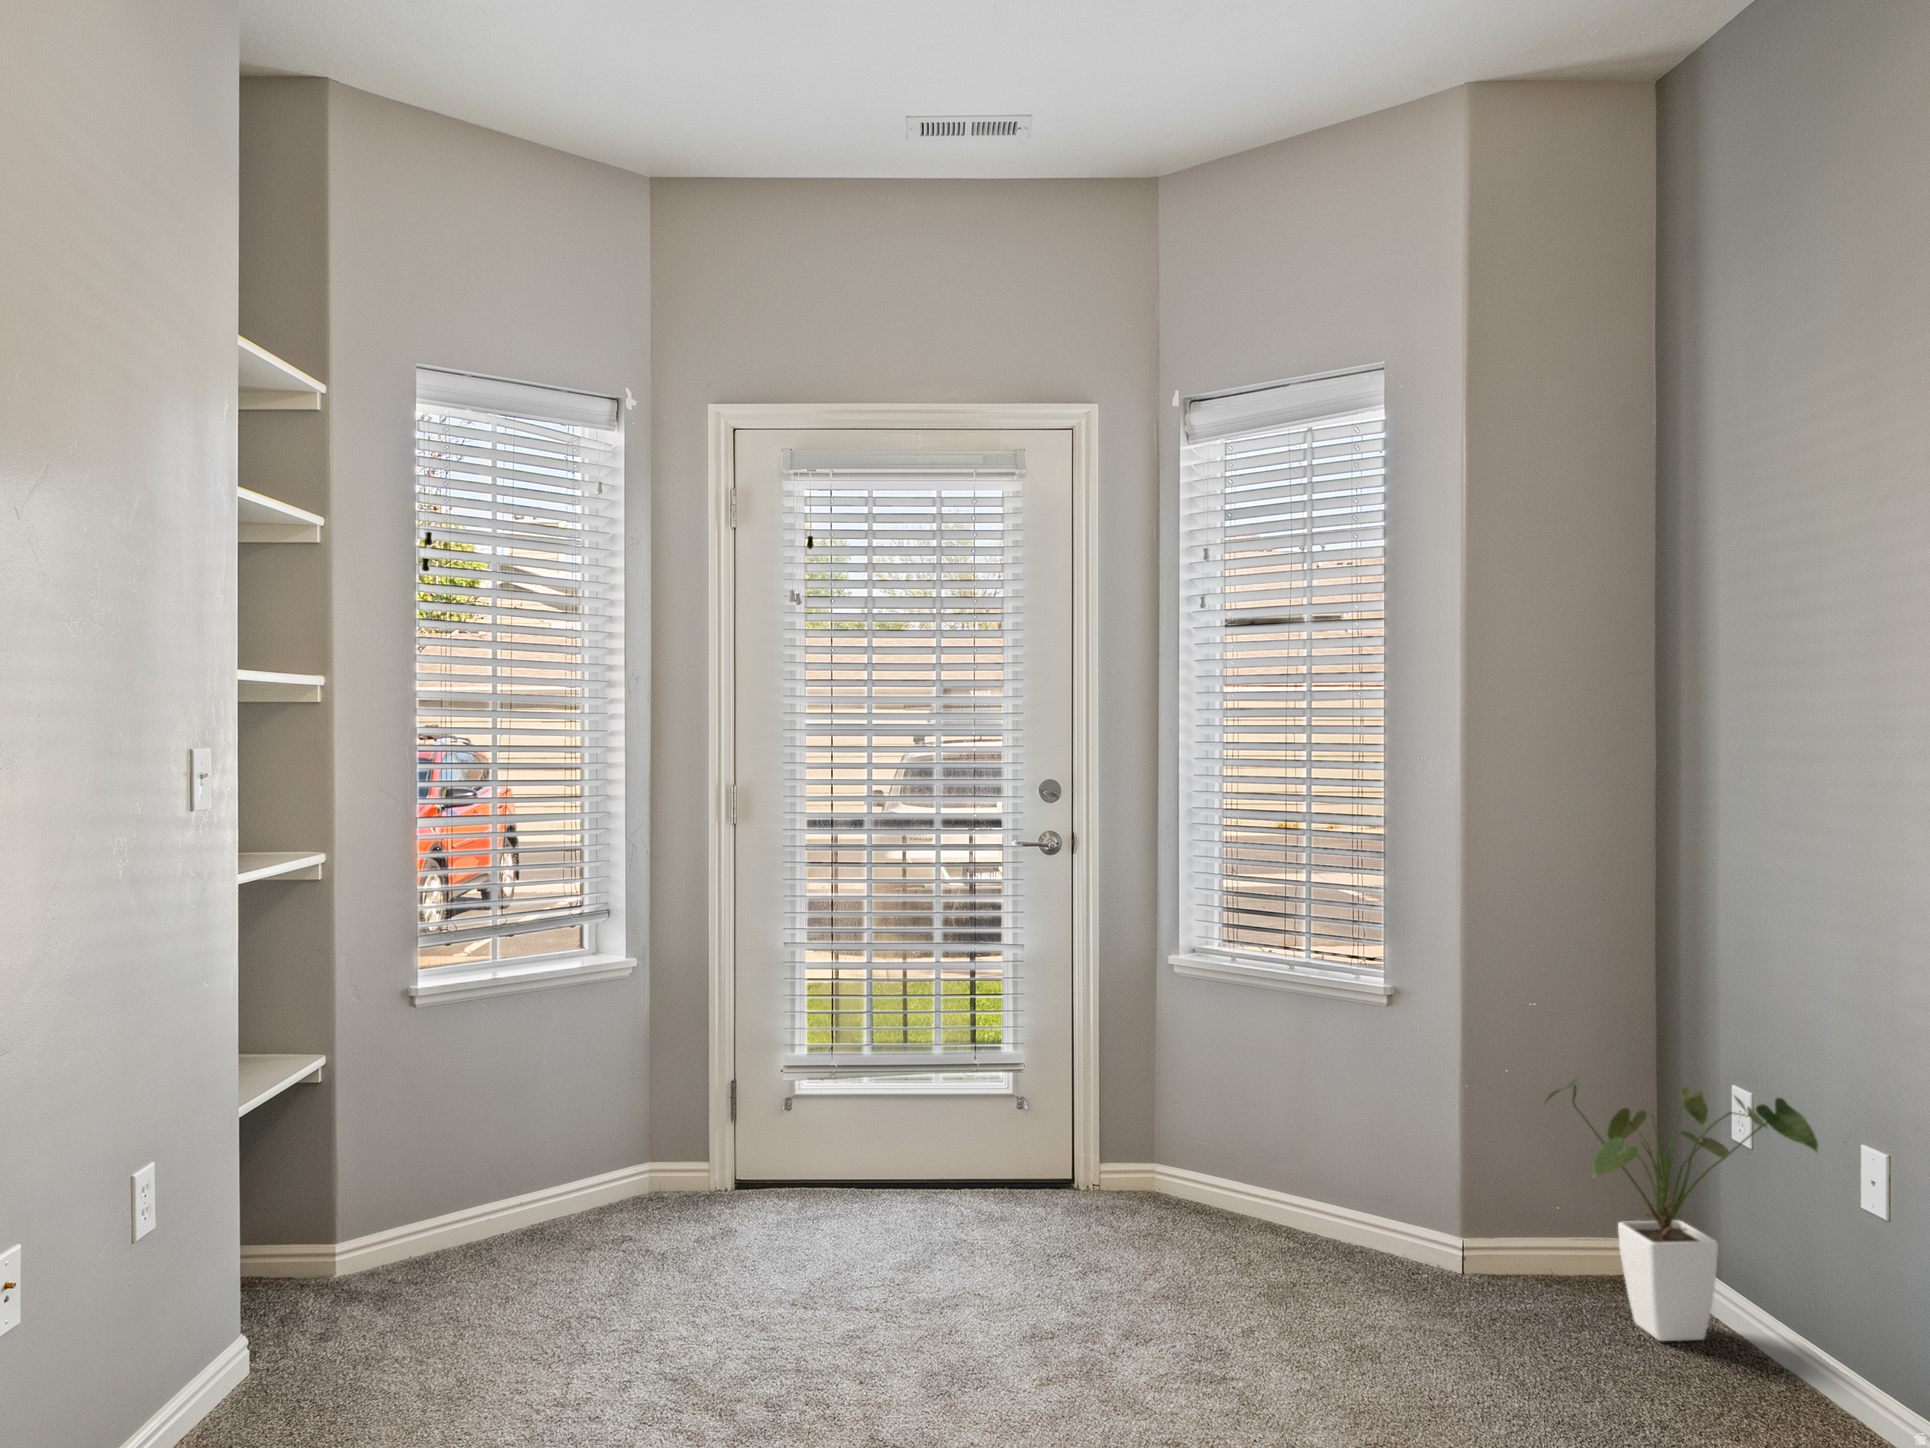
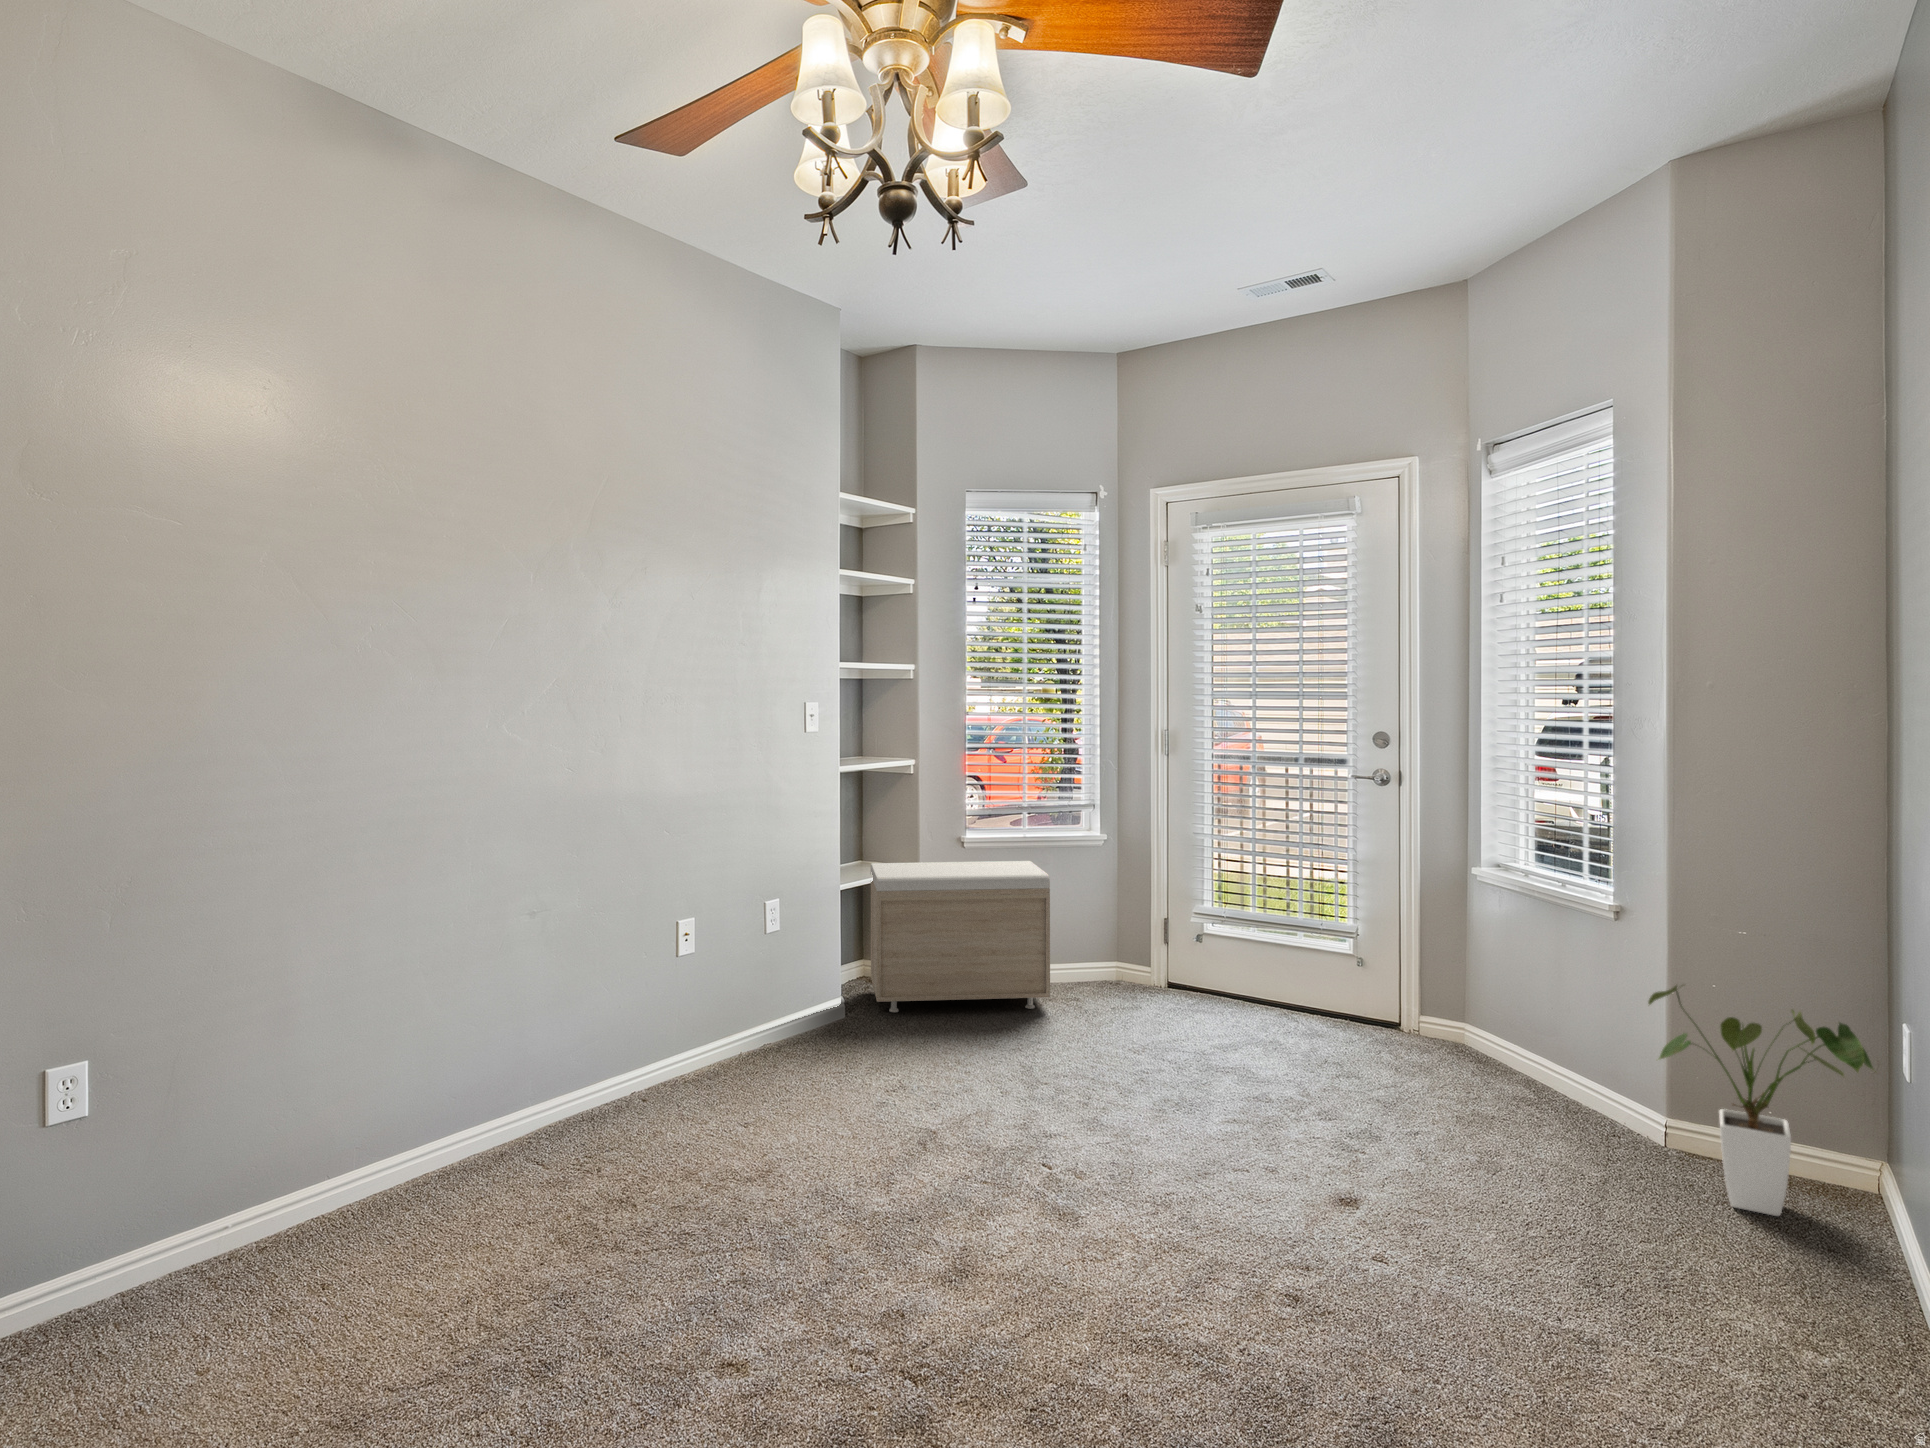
storage bench: none [245,1015,613,1338] -> present [870,861,1050,1012]

